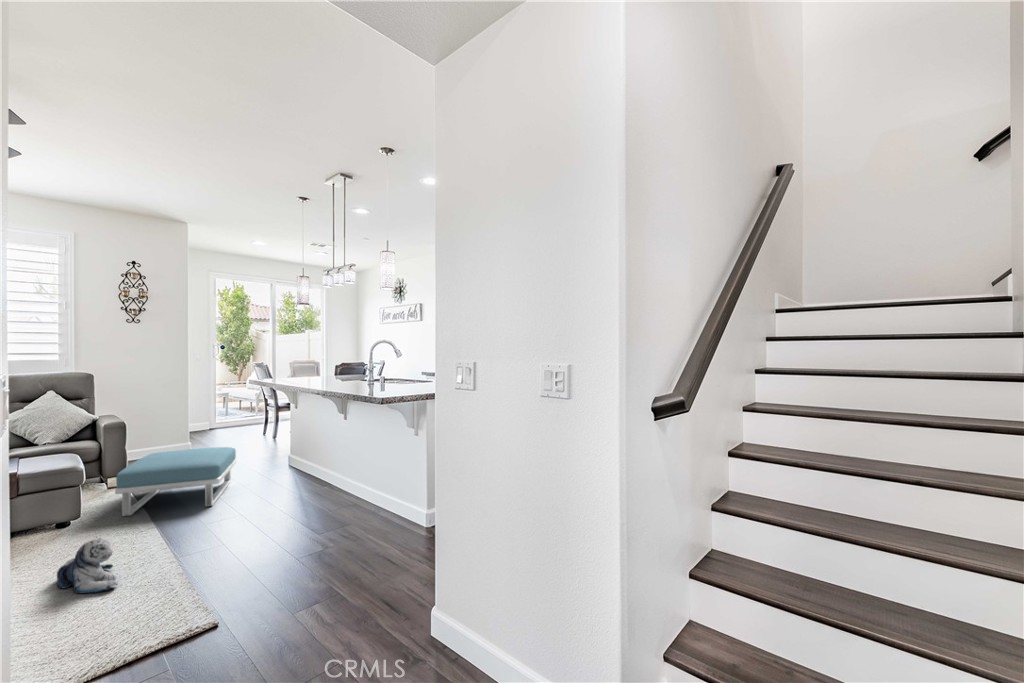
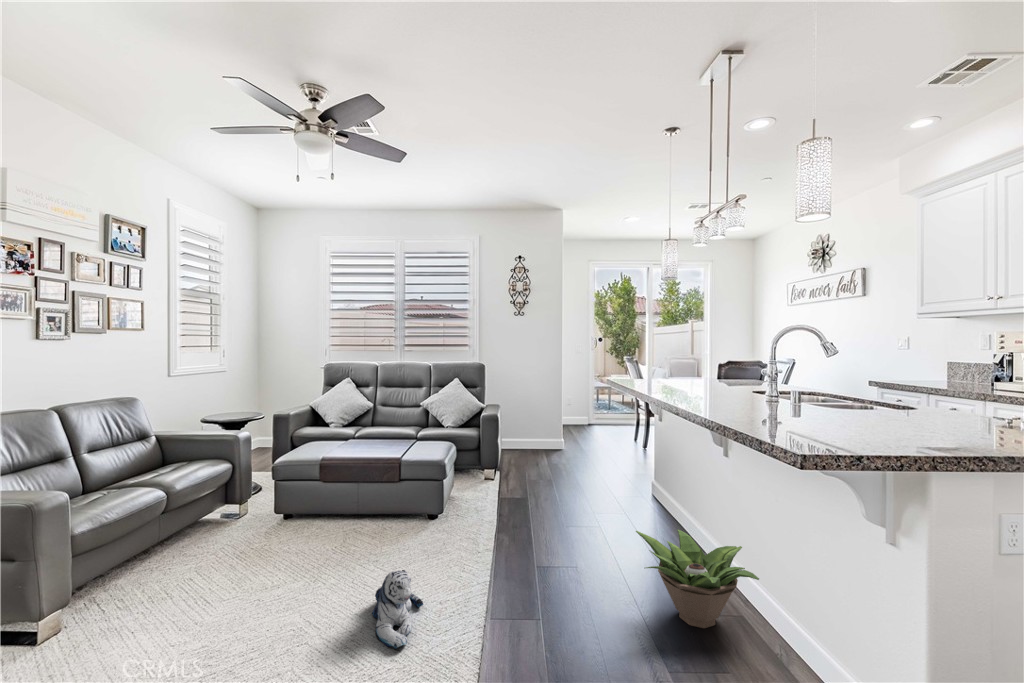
footstool: present [115,447,236,516] -> none [472,453,592,536]
decorative plant: none [291,468,365,516] -> present [636,530,759,628]

